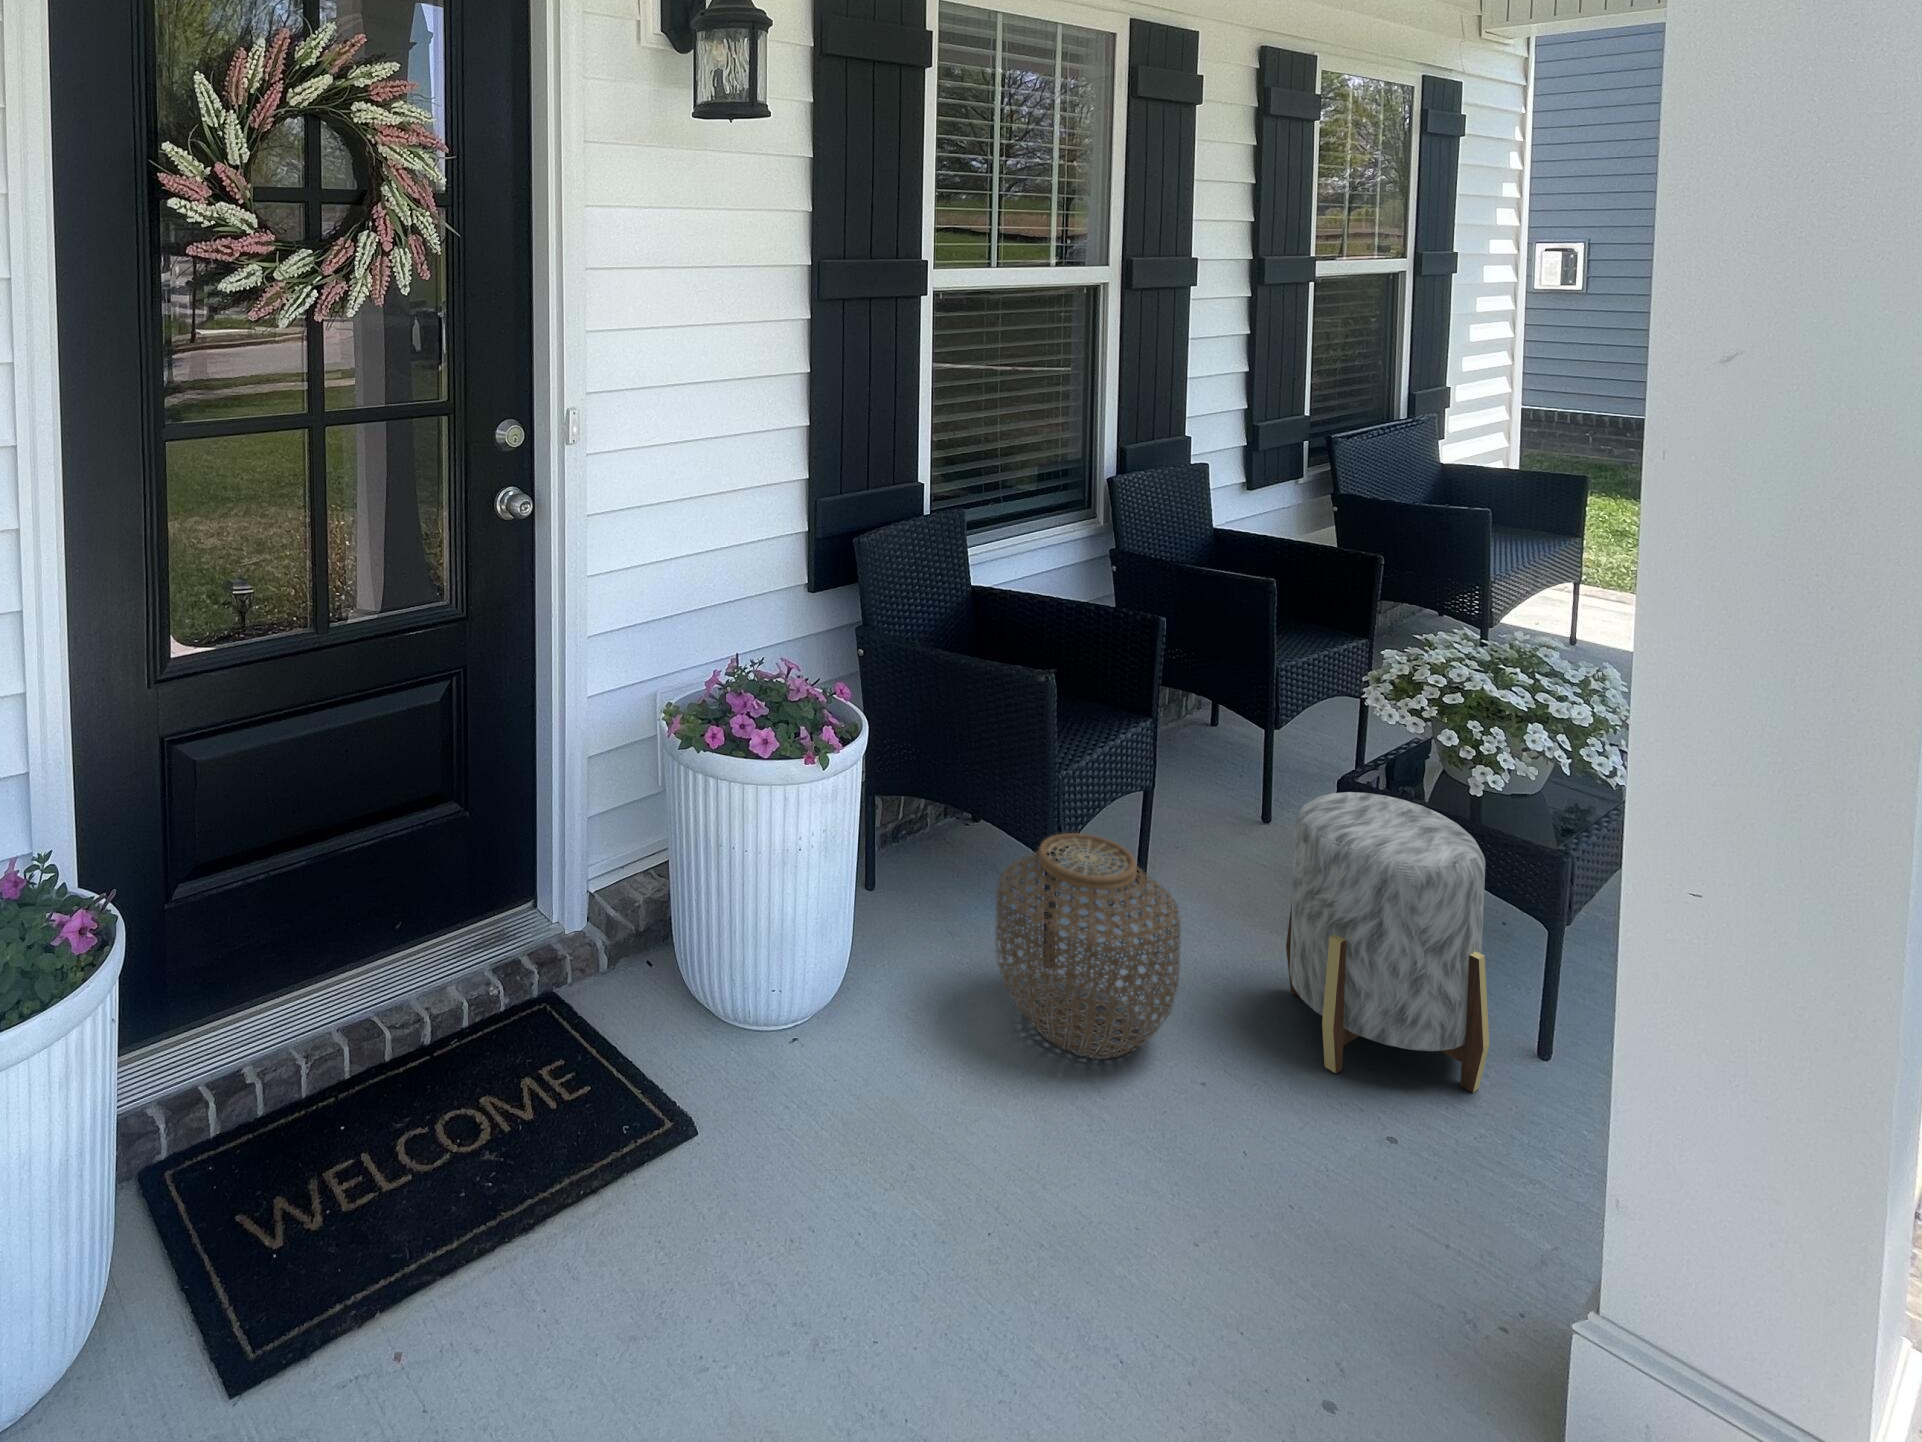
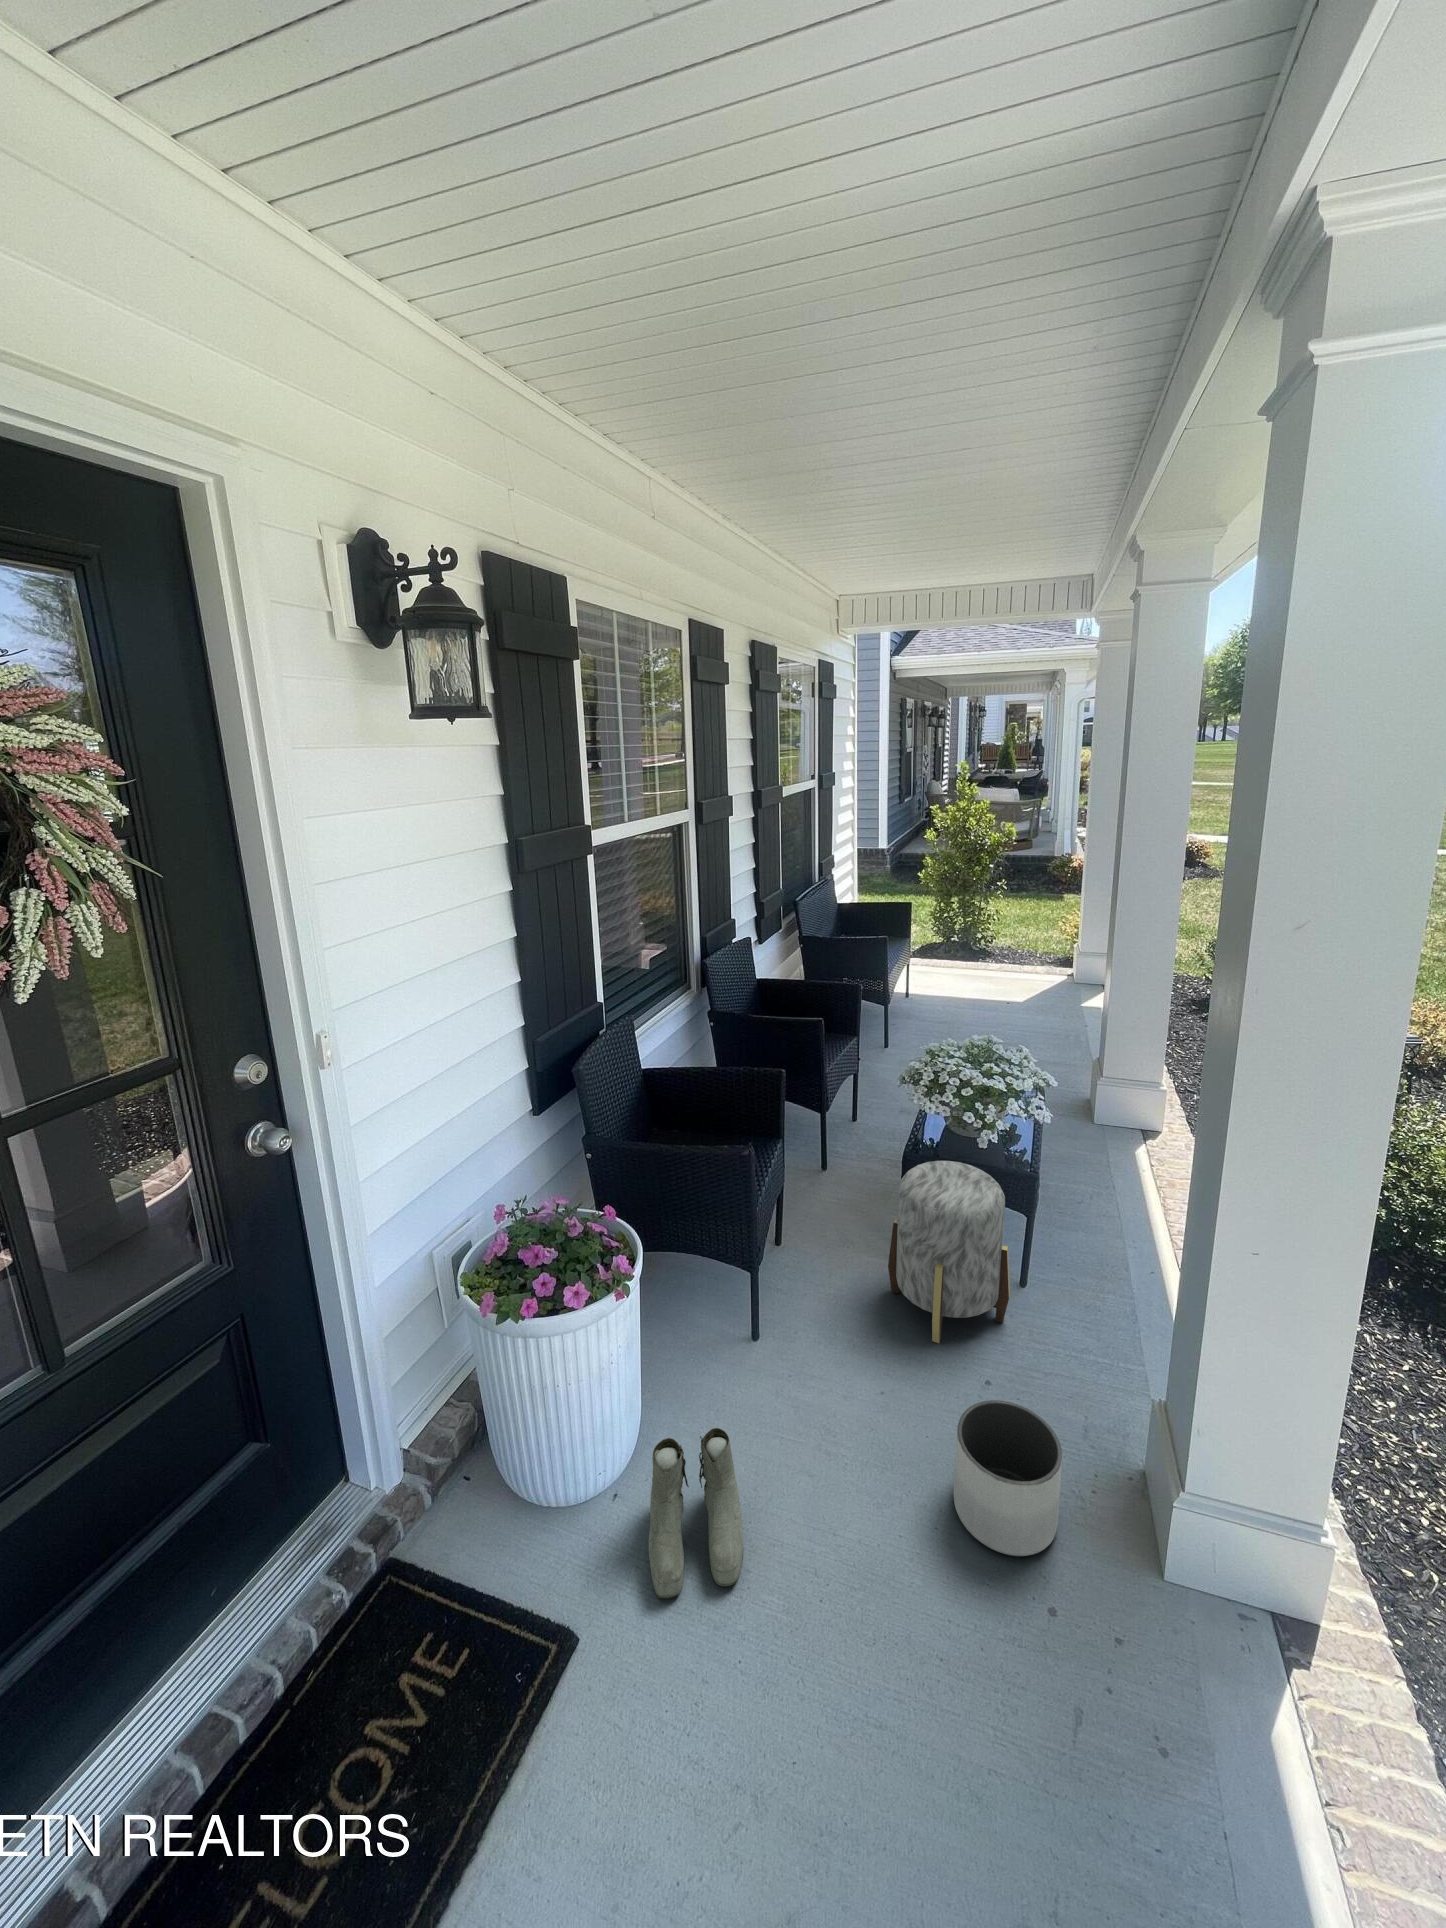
woven basket: present [996,833,1181,1058] -> none [736,1249,860,1403]
boots: none [793,969,929,1167] -> present [648,1428,743,1599]
planter: none [1237,1098,1414,1340] -> present [954,1400,1062,1556]

